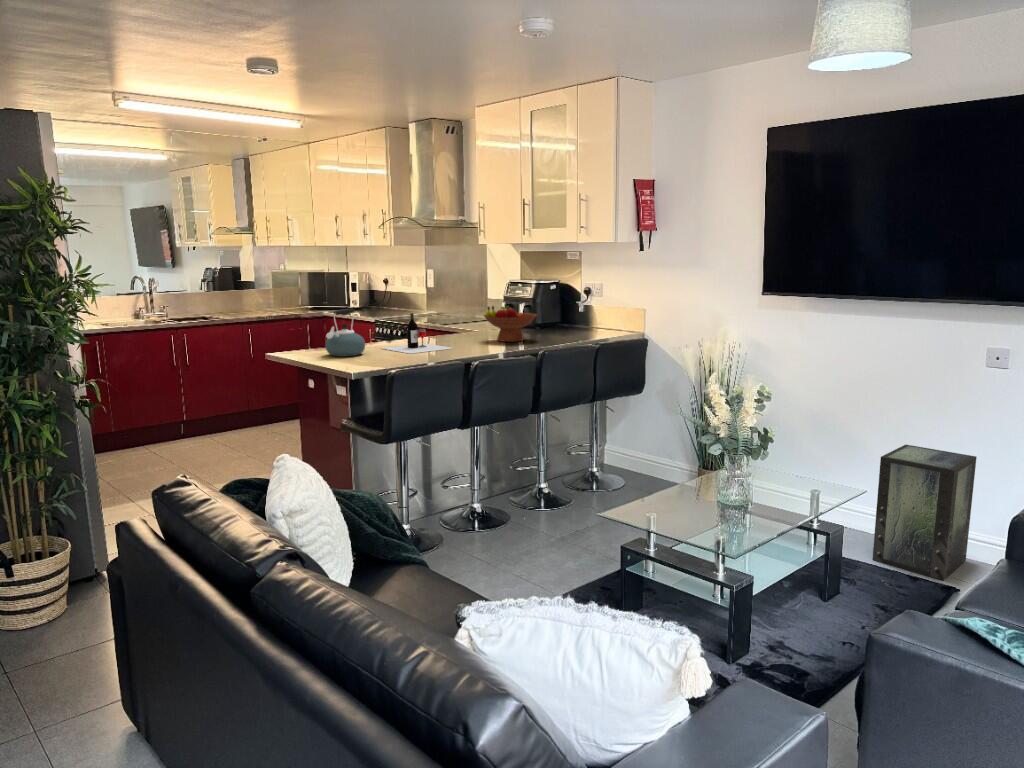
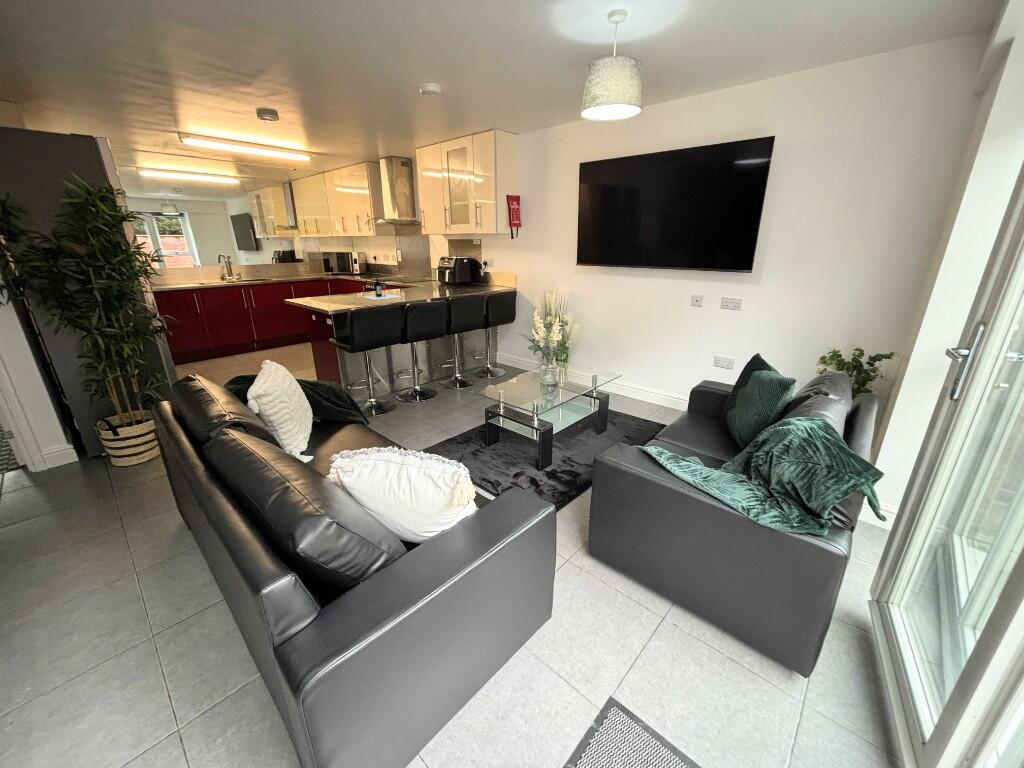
fruit bowl: present [484,306,537,342] -> none [422,272,453,293]
kettle: present [325,309,365,357] -> none [321,273,348,302]
storage box: present [872,445,977,580] -> none [626,349,681,420]

